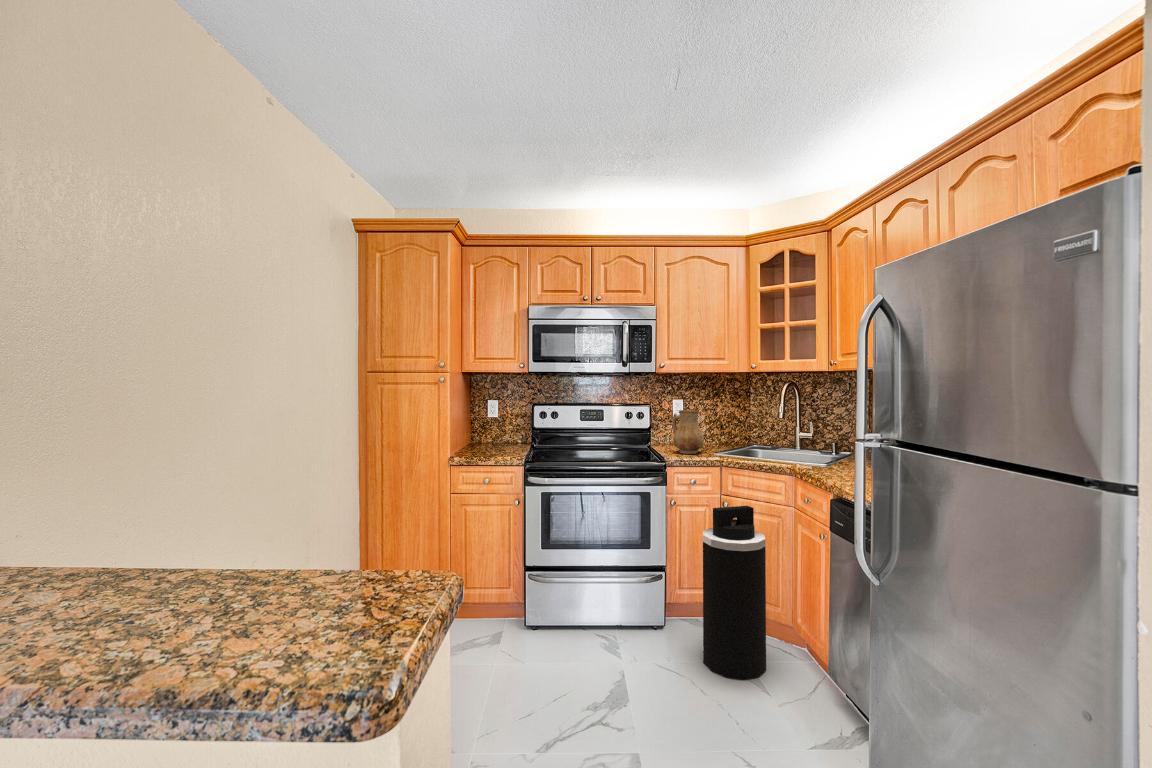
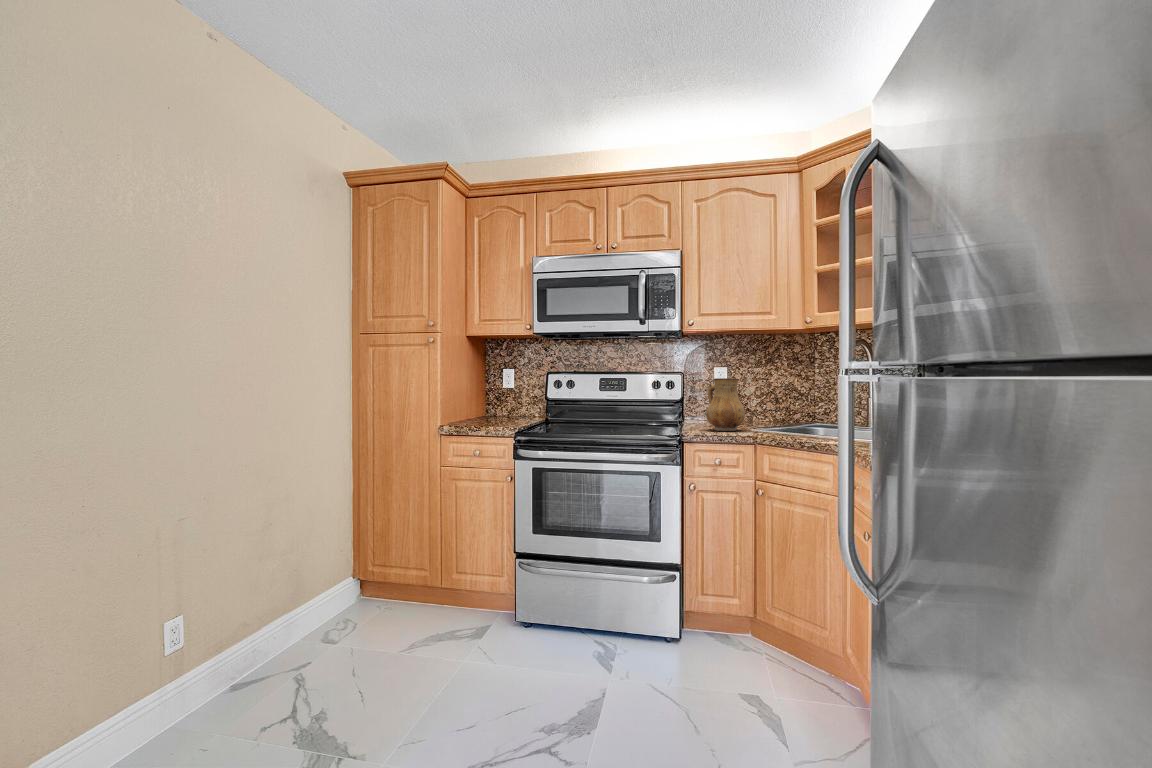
trash can: present [703,506,766,680] -> none [711,492,795,718]

